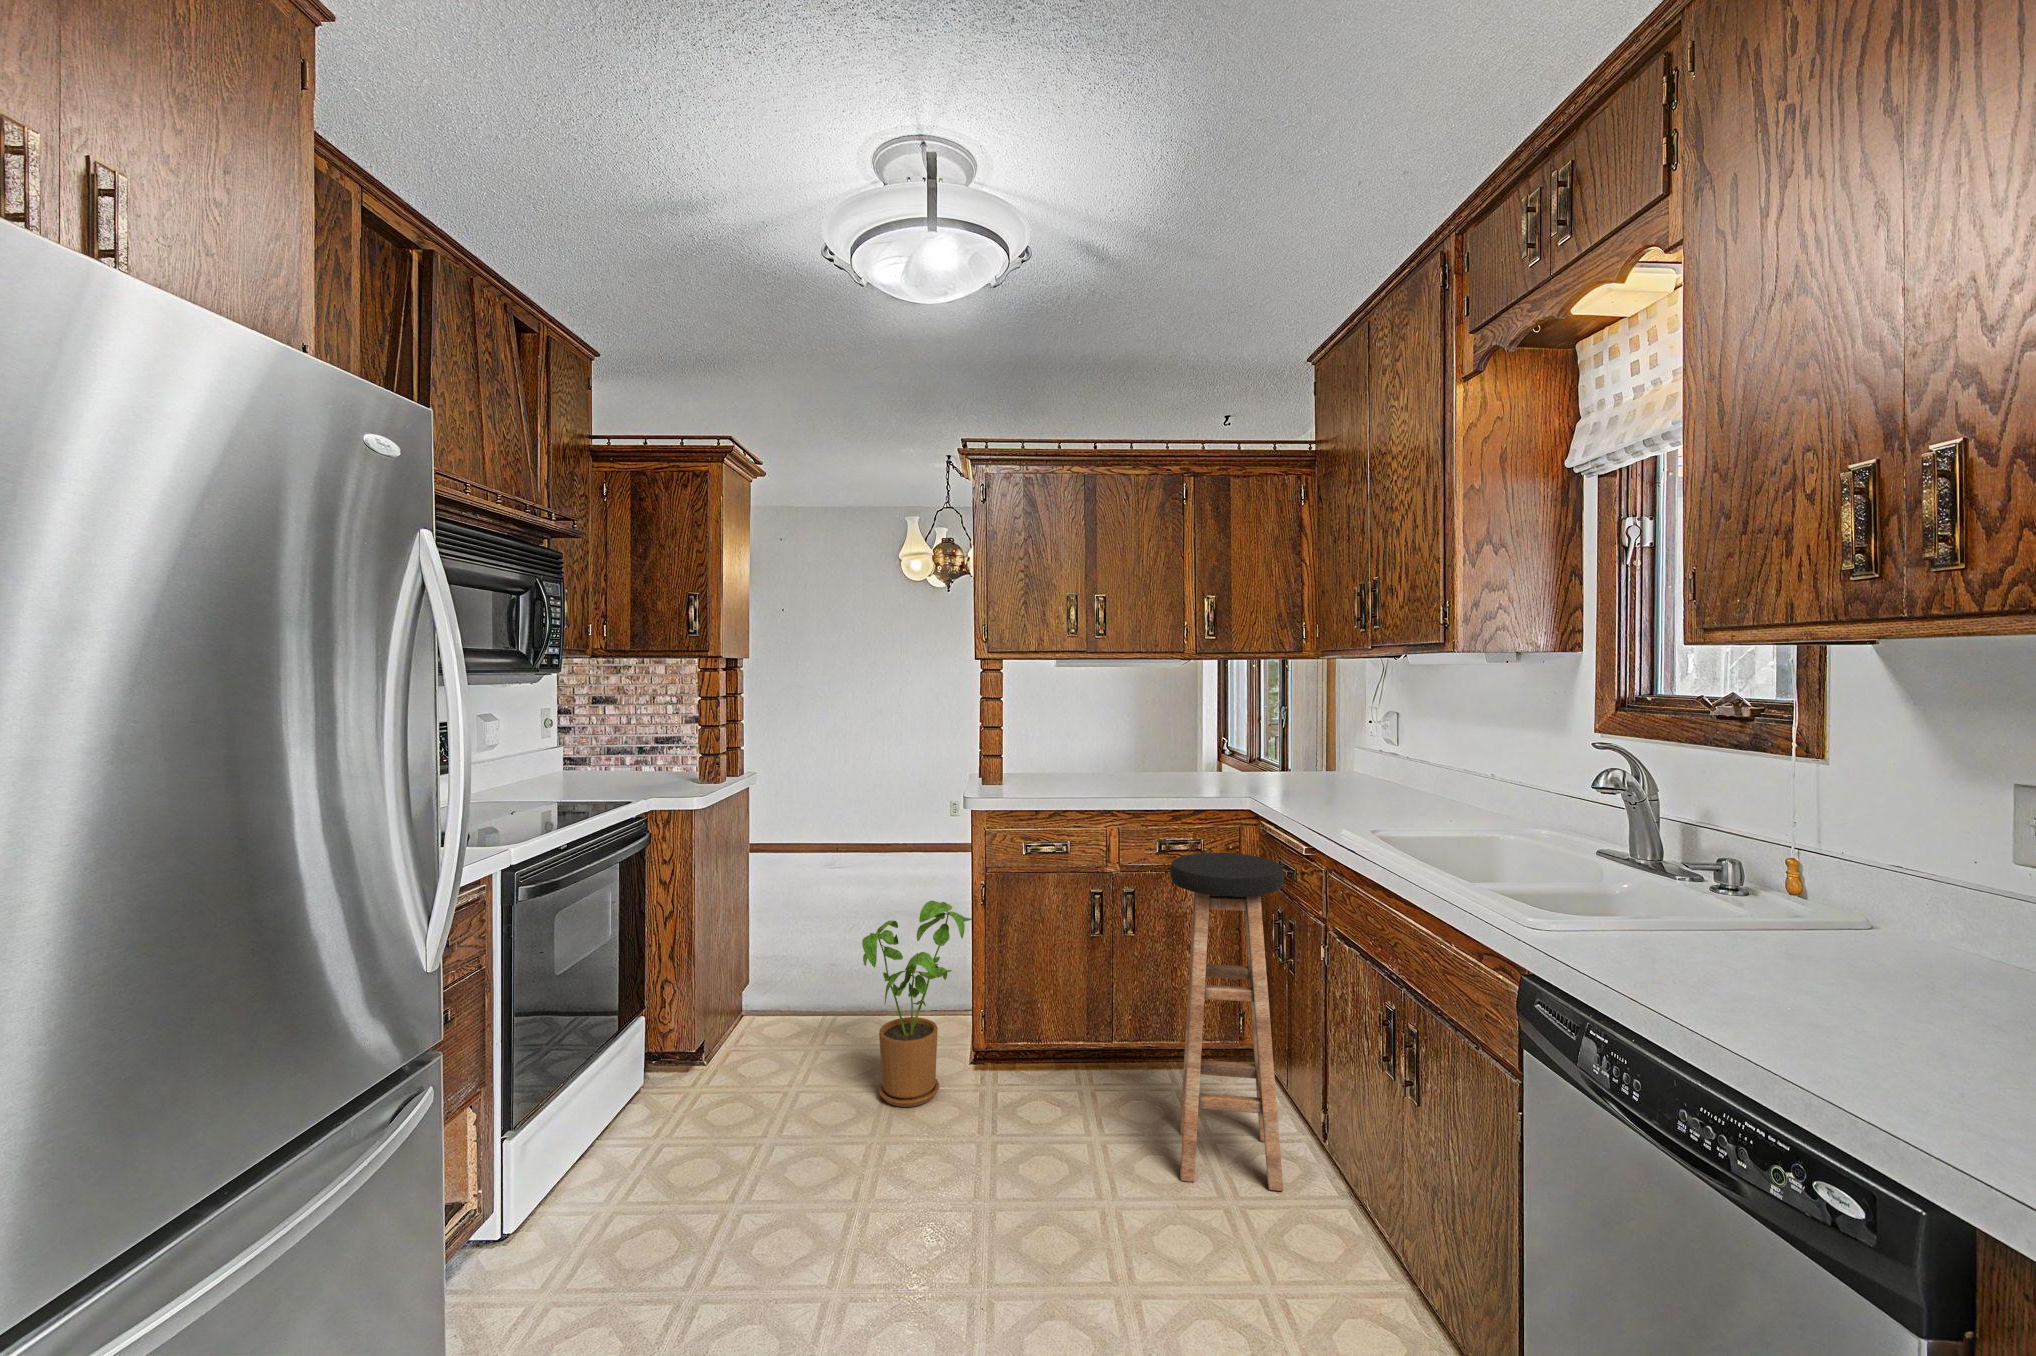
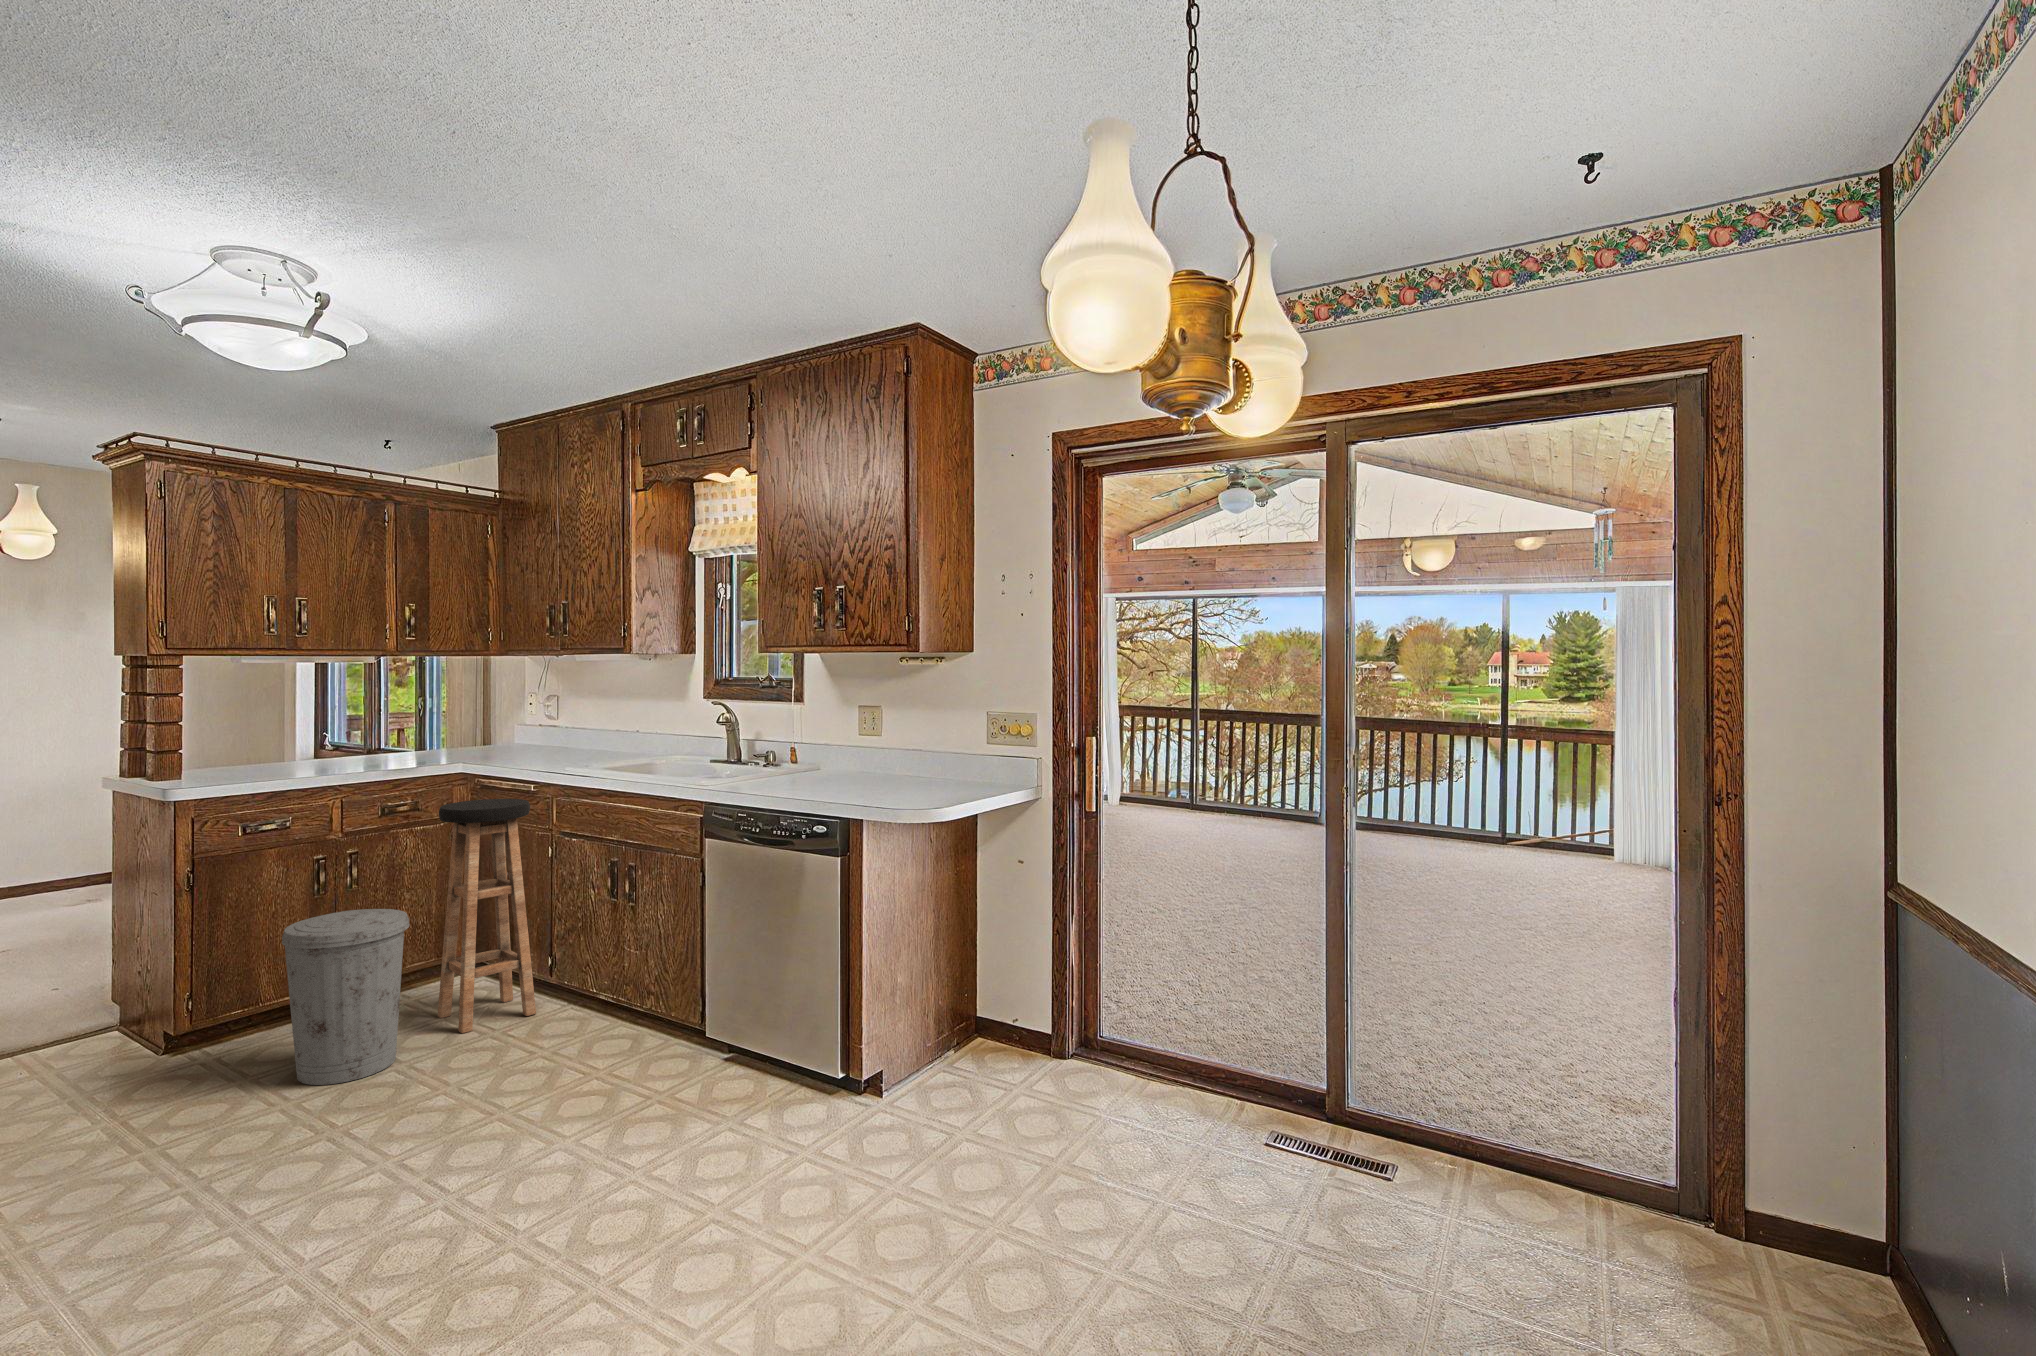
house plant: present [862,901,972,1107] -> none [59,888,208,1096]
trash can: none [978,971,1109,1207] -> present [282,909,410,1085]

